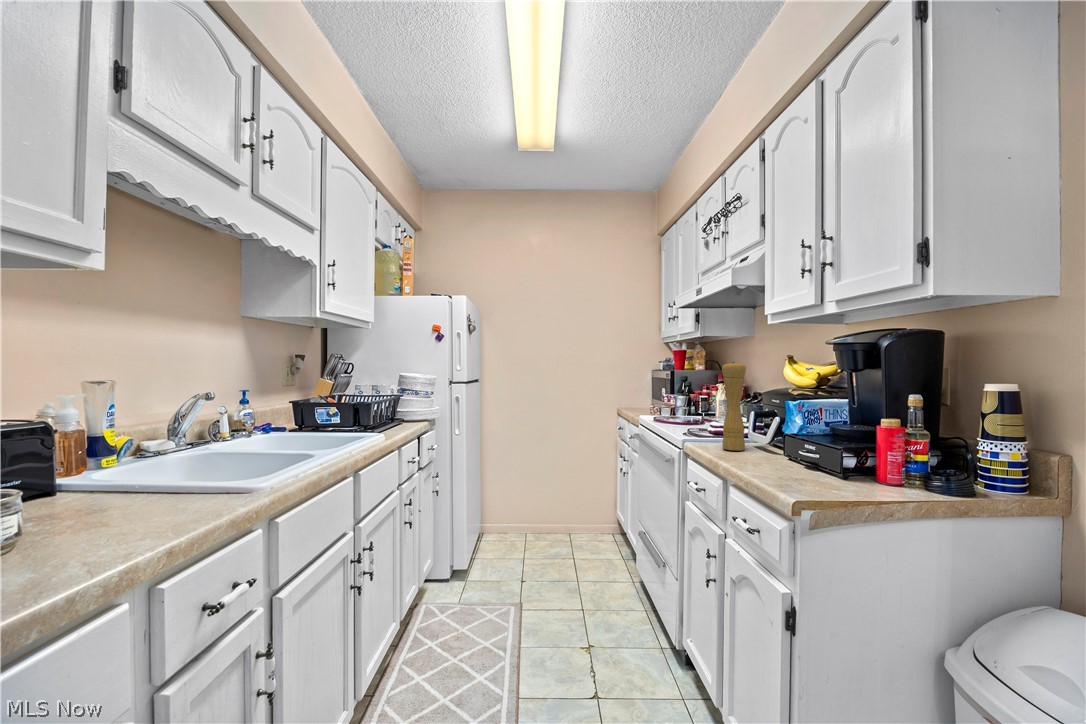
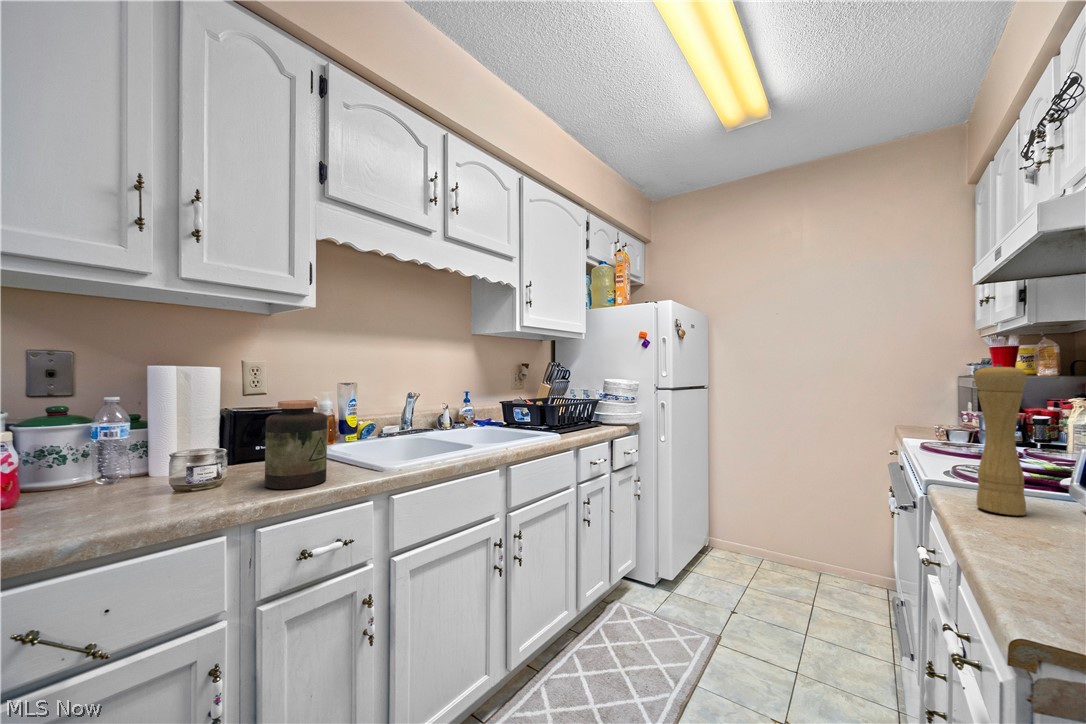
jar: none [86,404,192,536] -> present [265,400,327,489]

